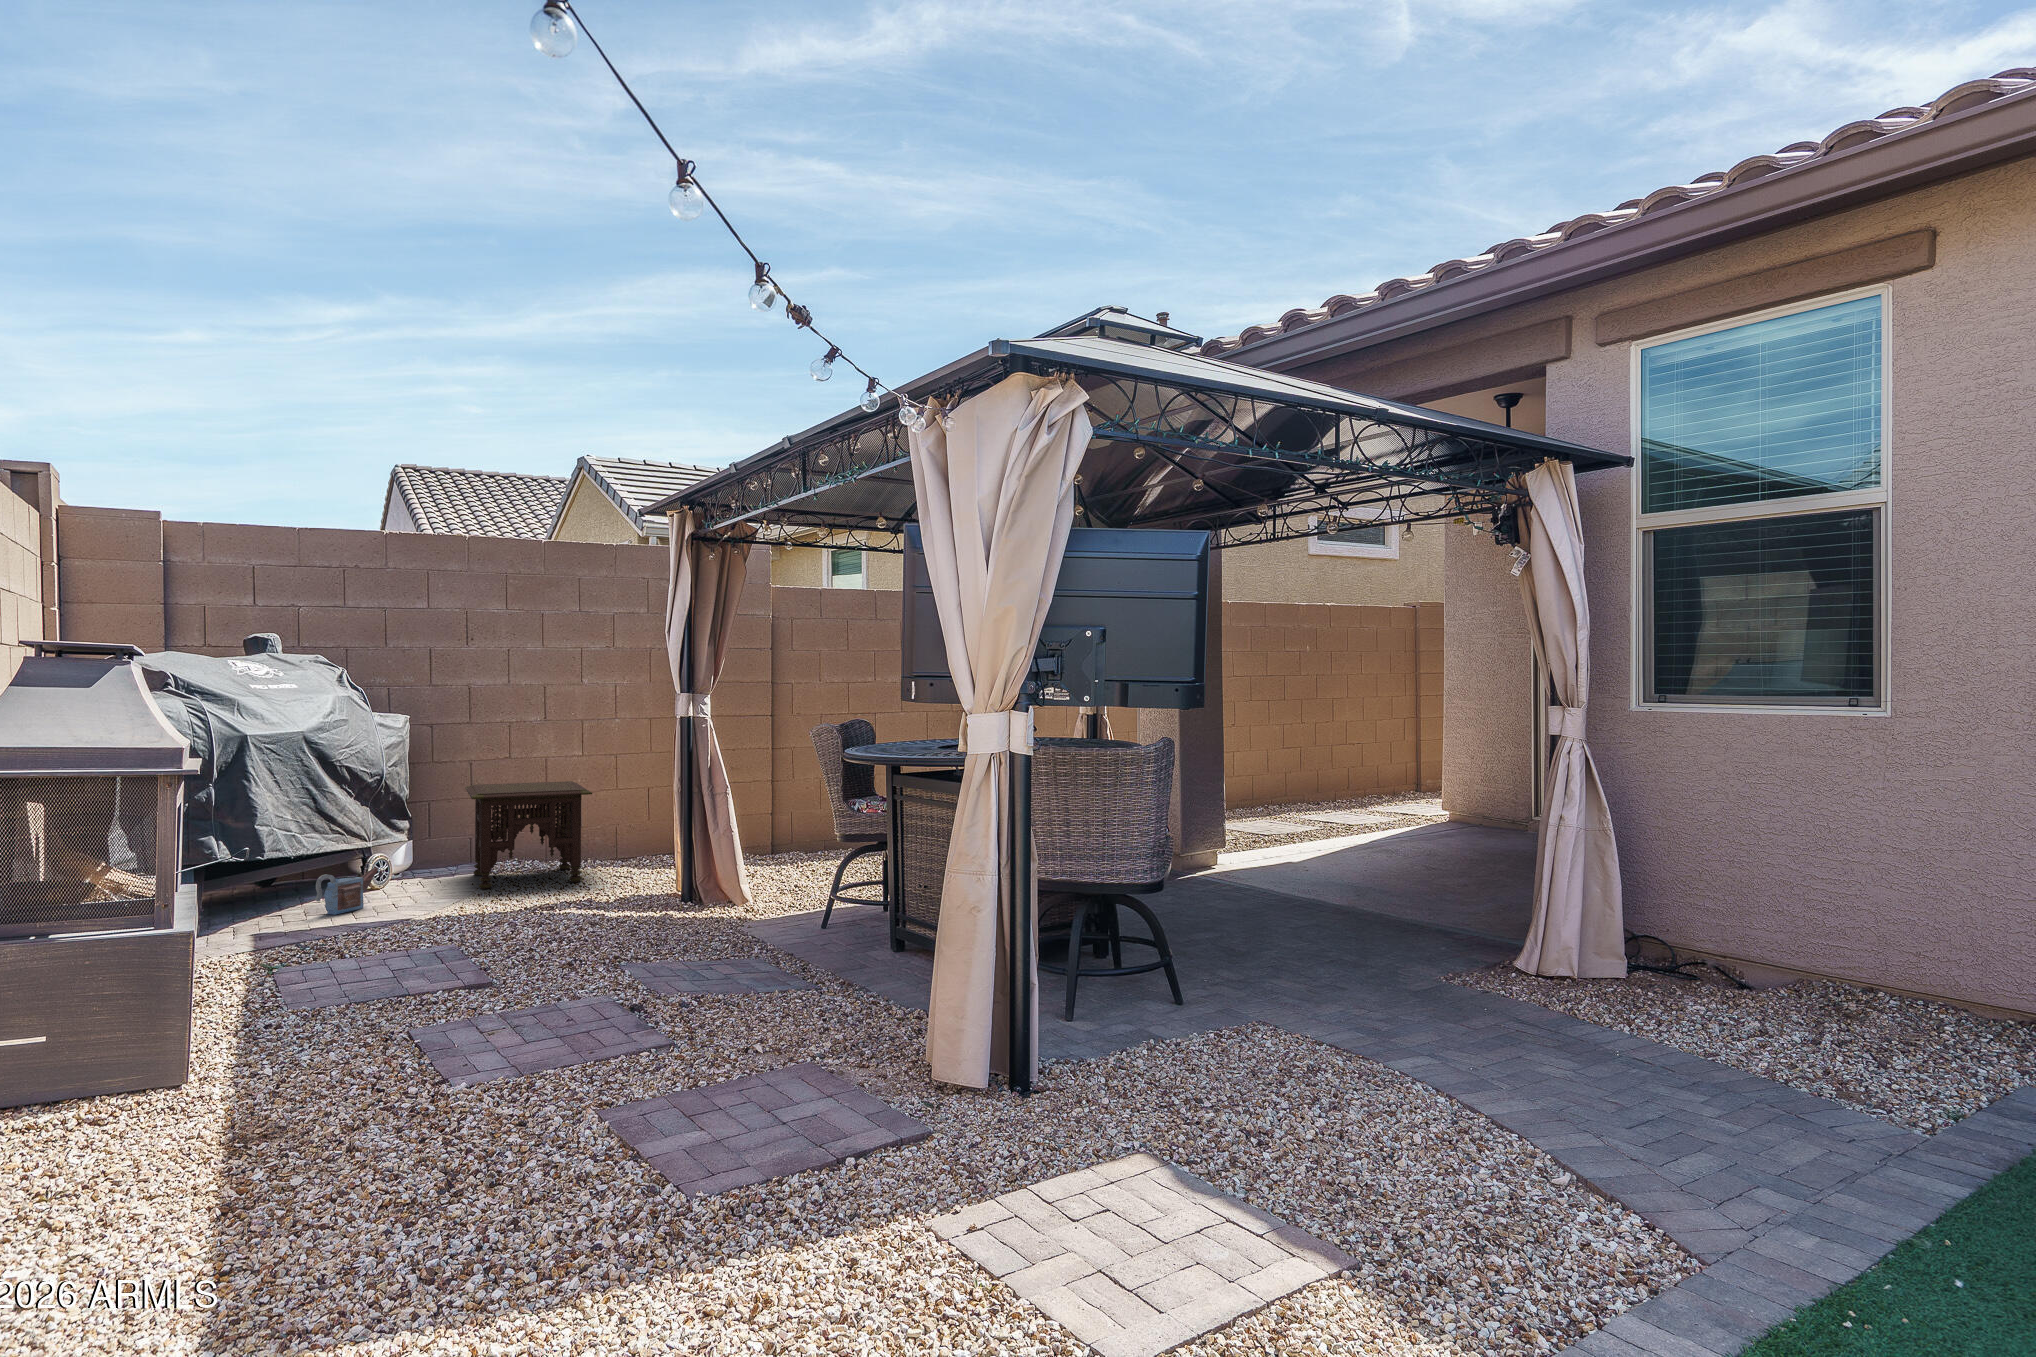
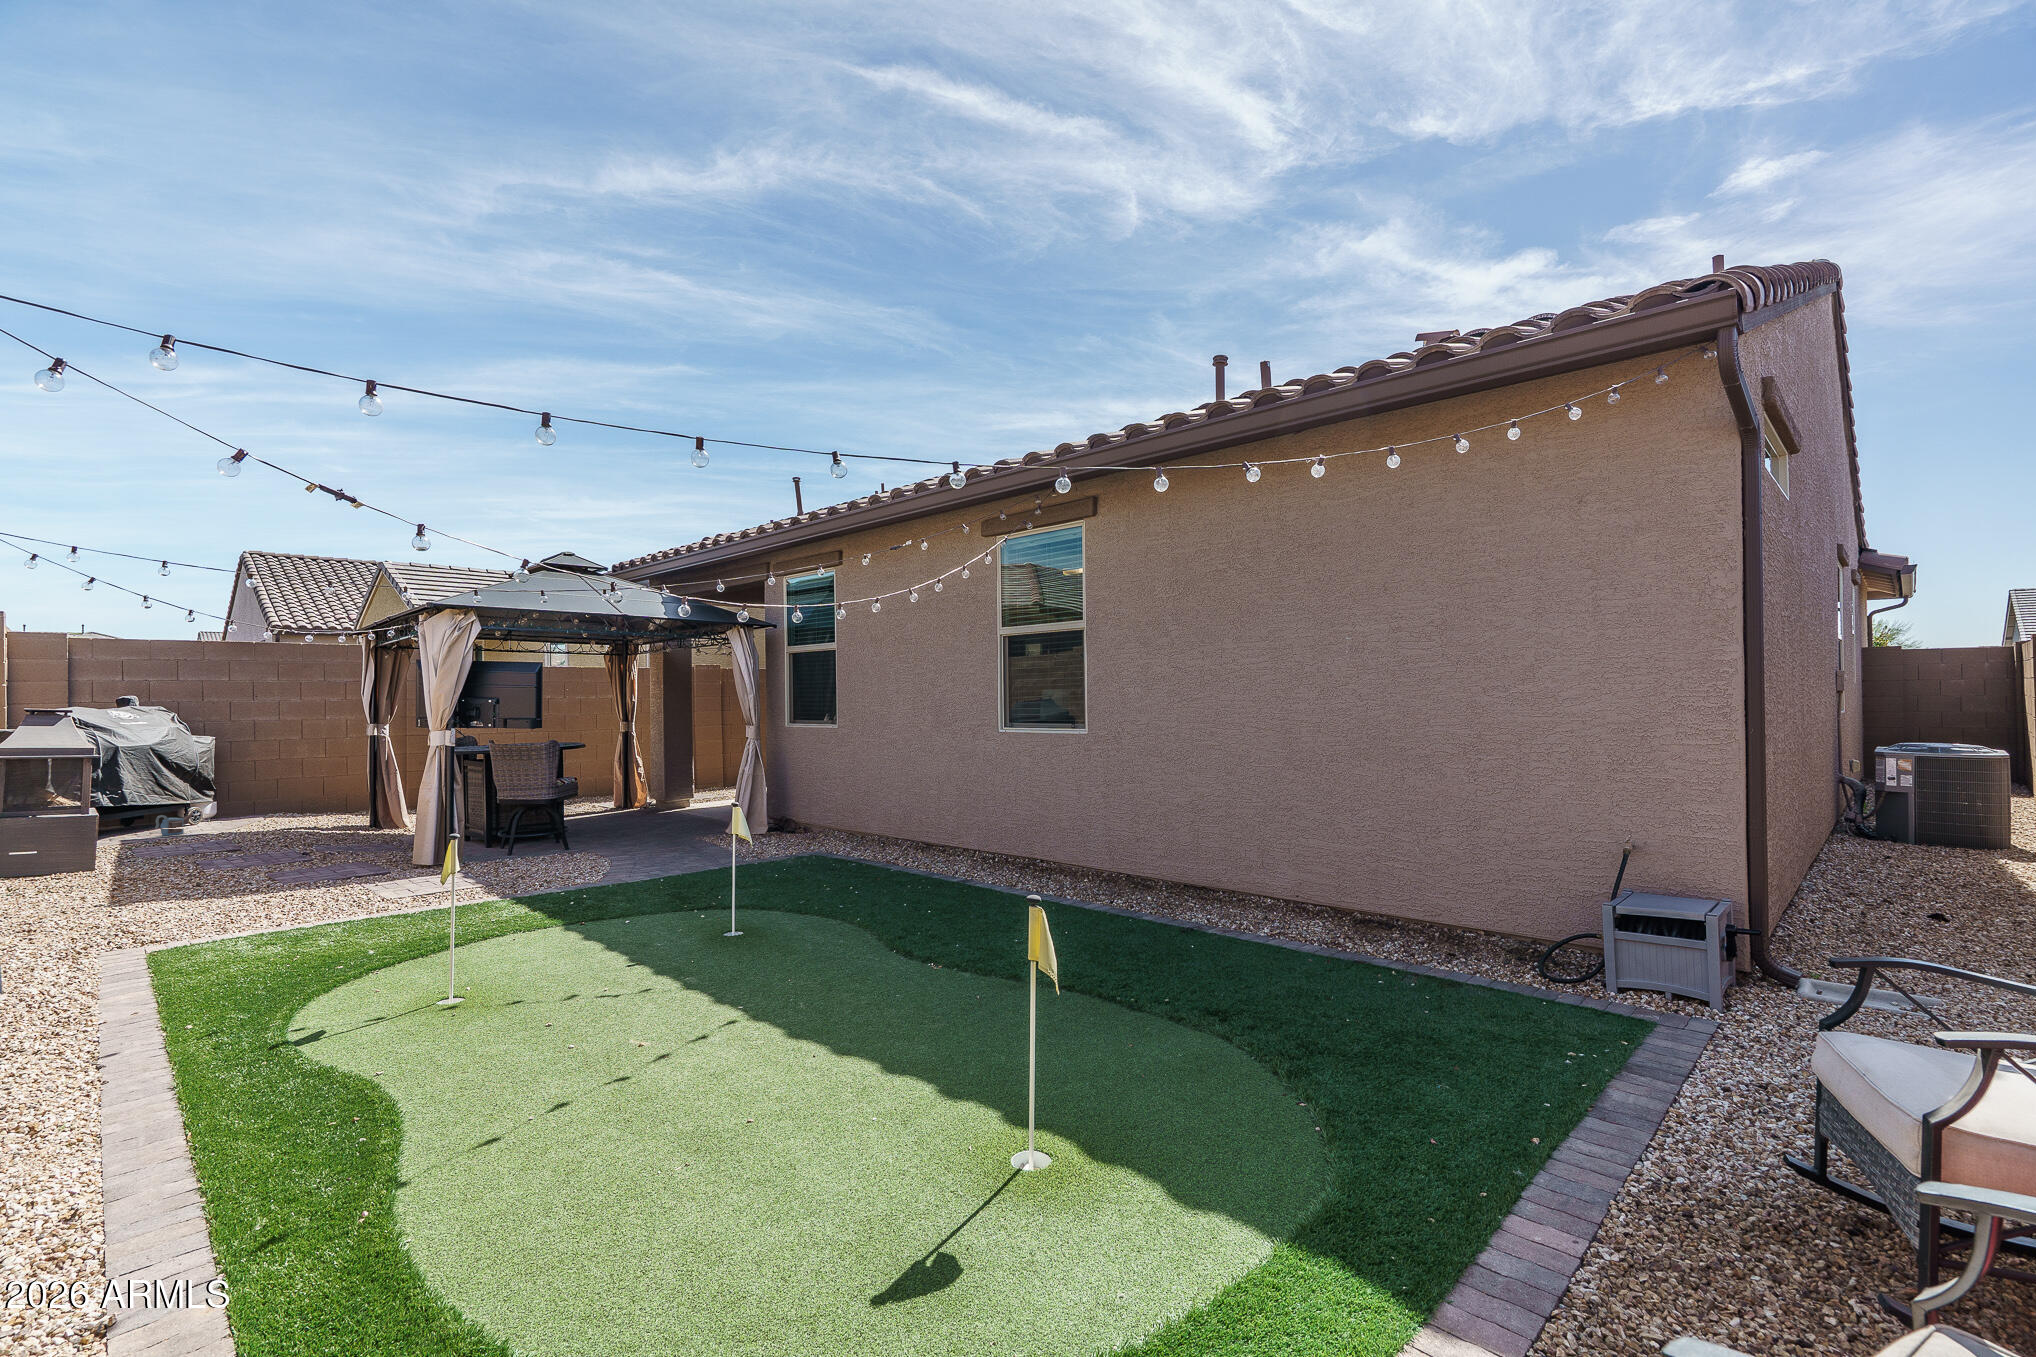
side table: present [465,781,592,889] -> none [250,774,325,827]

